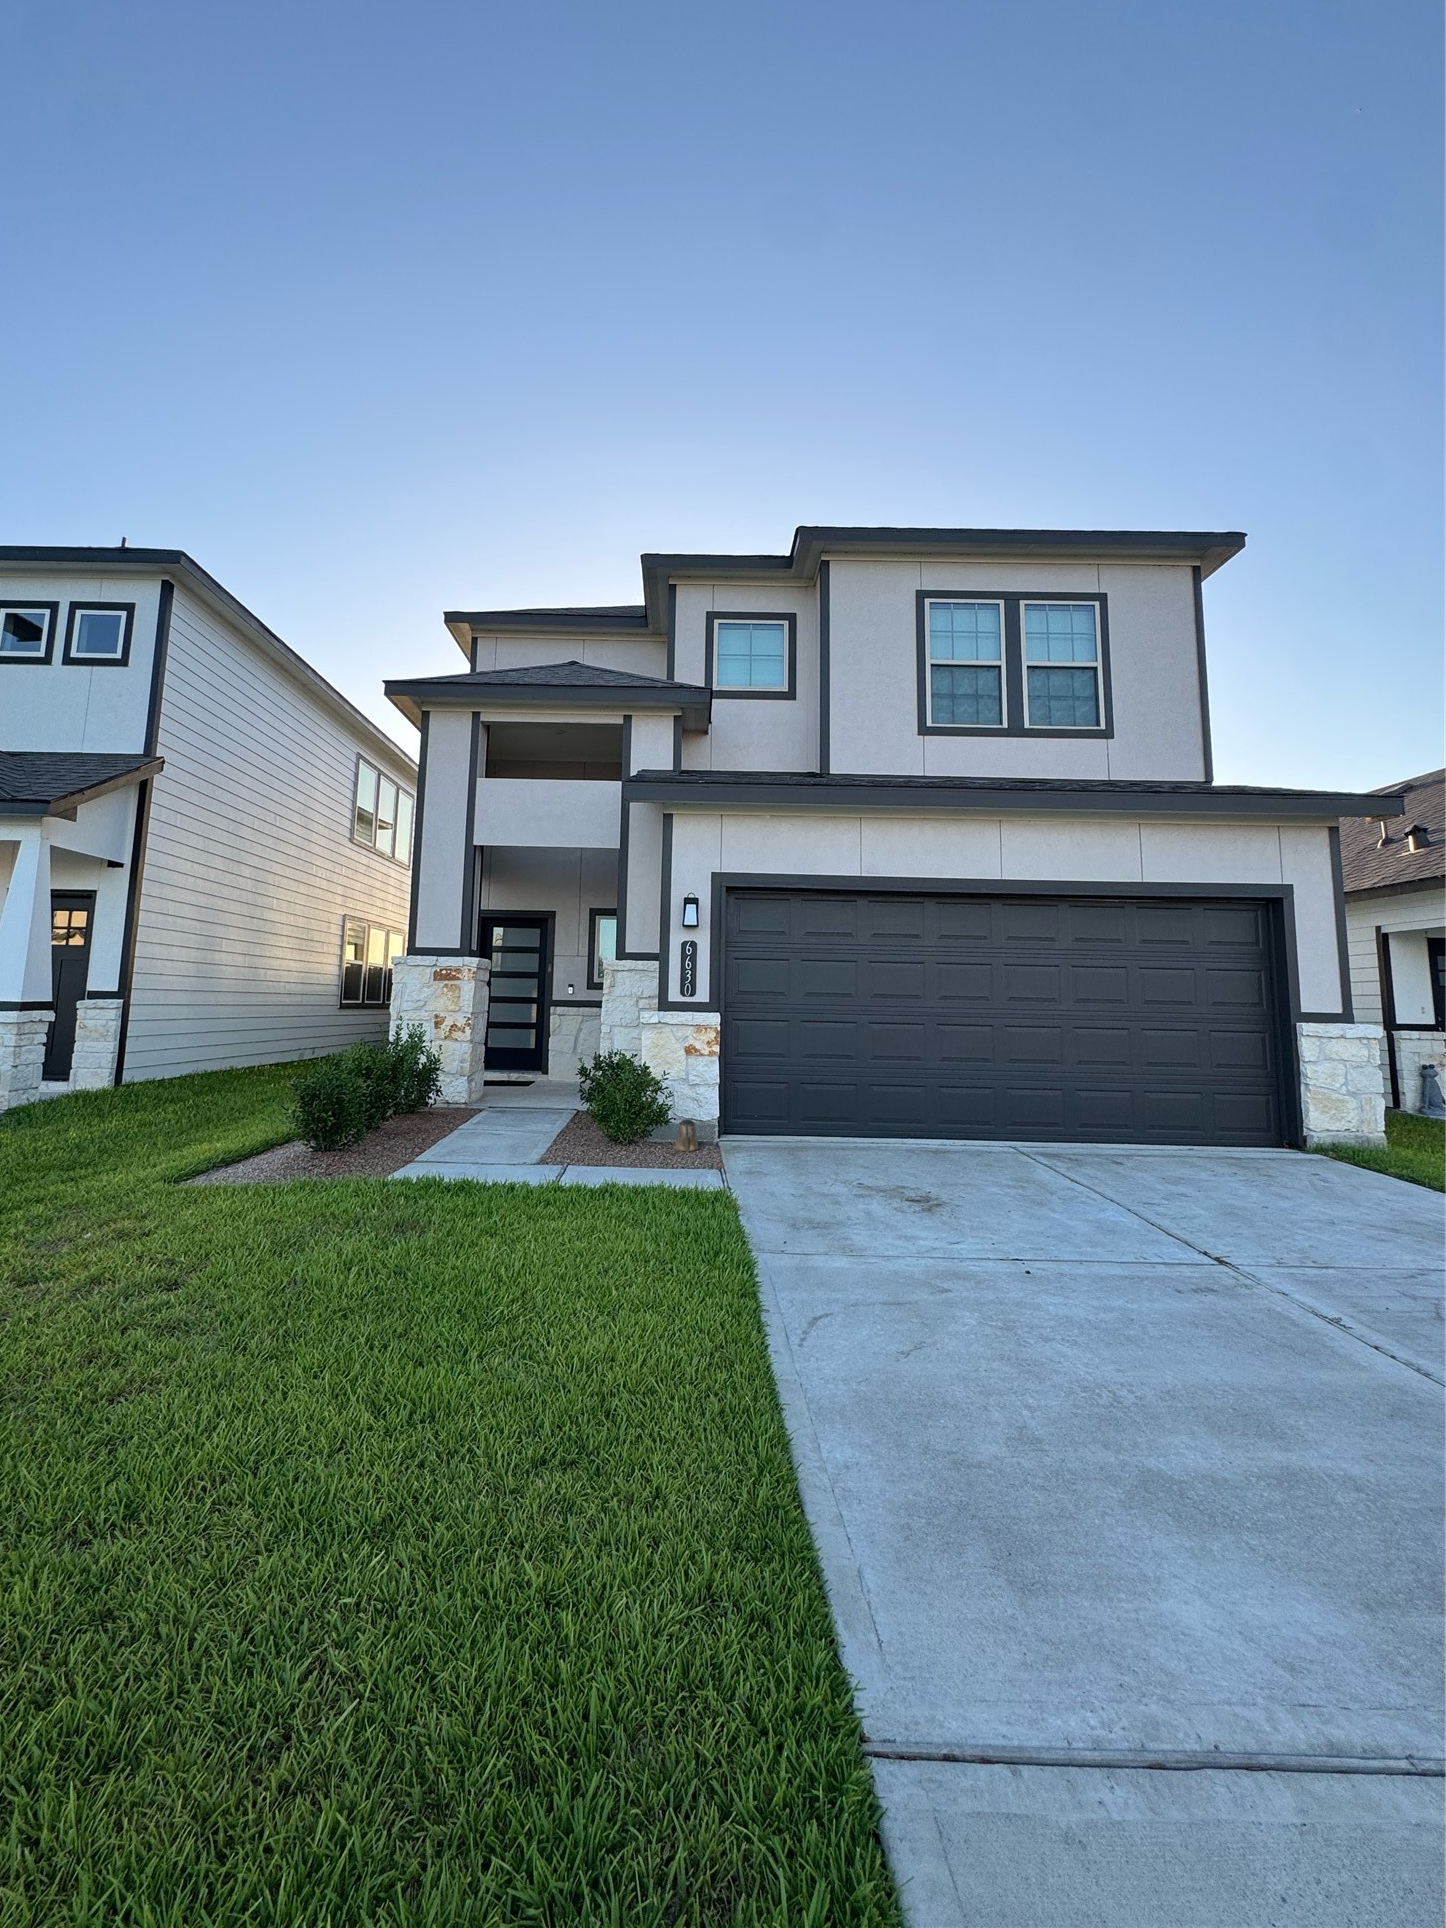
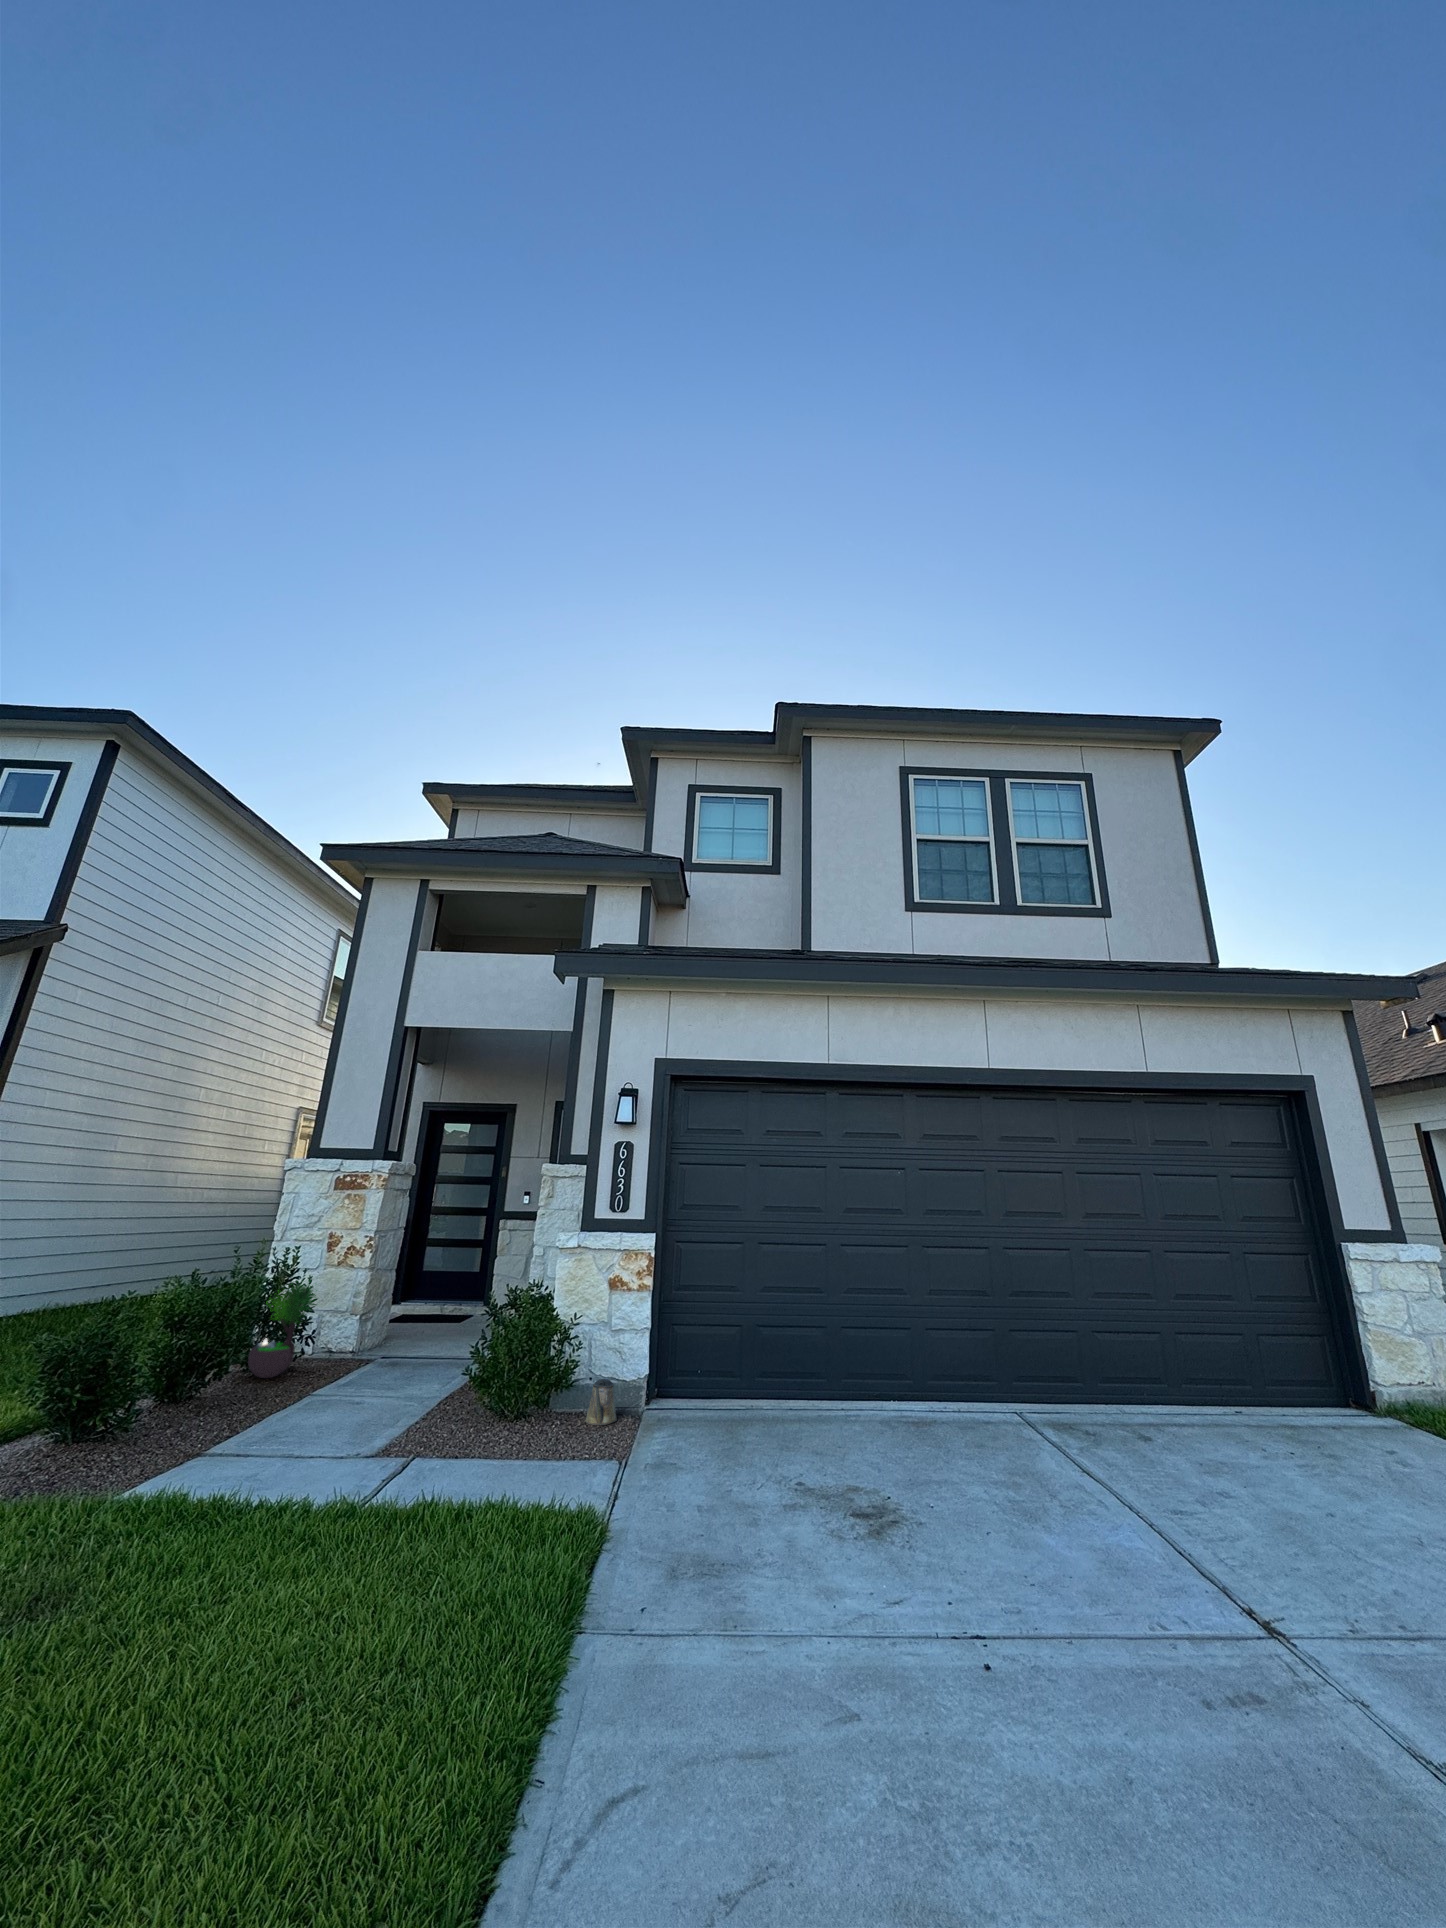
potted tree: none [396,1045,442,1120] -> present [248,1281,316,1378]

